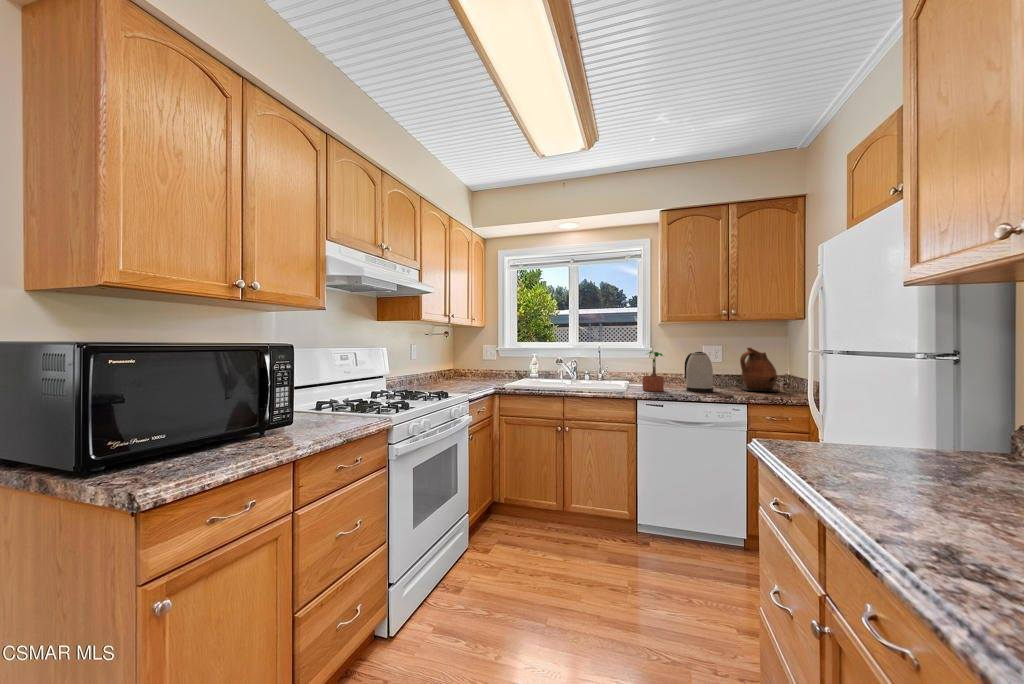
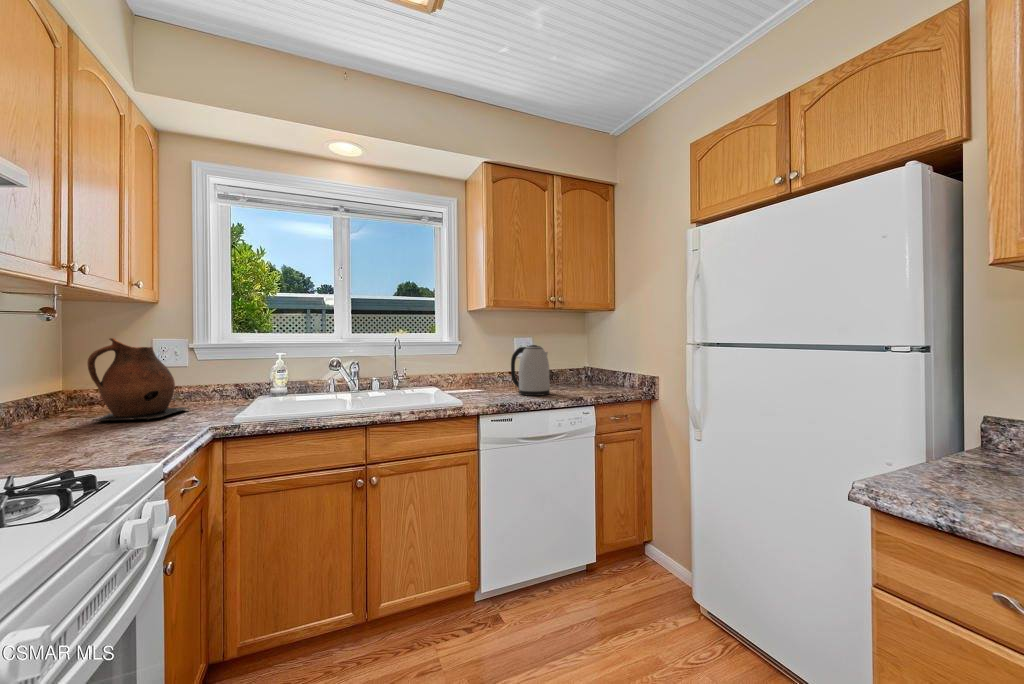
ceramic pitcher: present [740,348,779,392] -> present [88,338,190,421]
potted plant: present [643,352,664,391] -> none [472,346,503,401]

